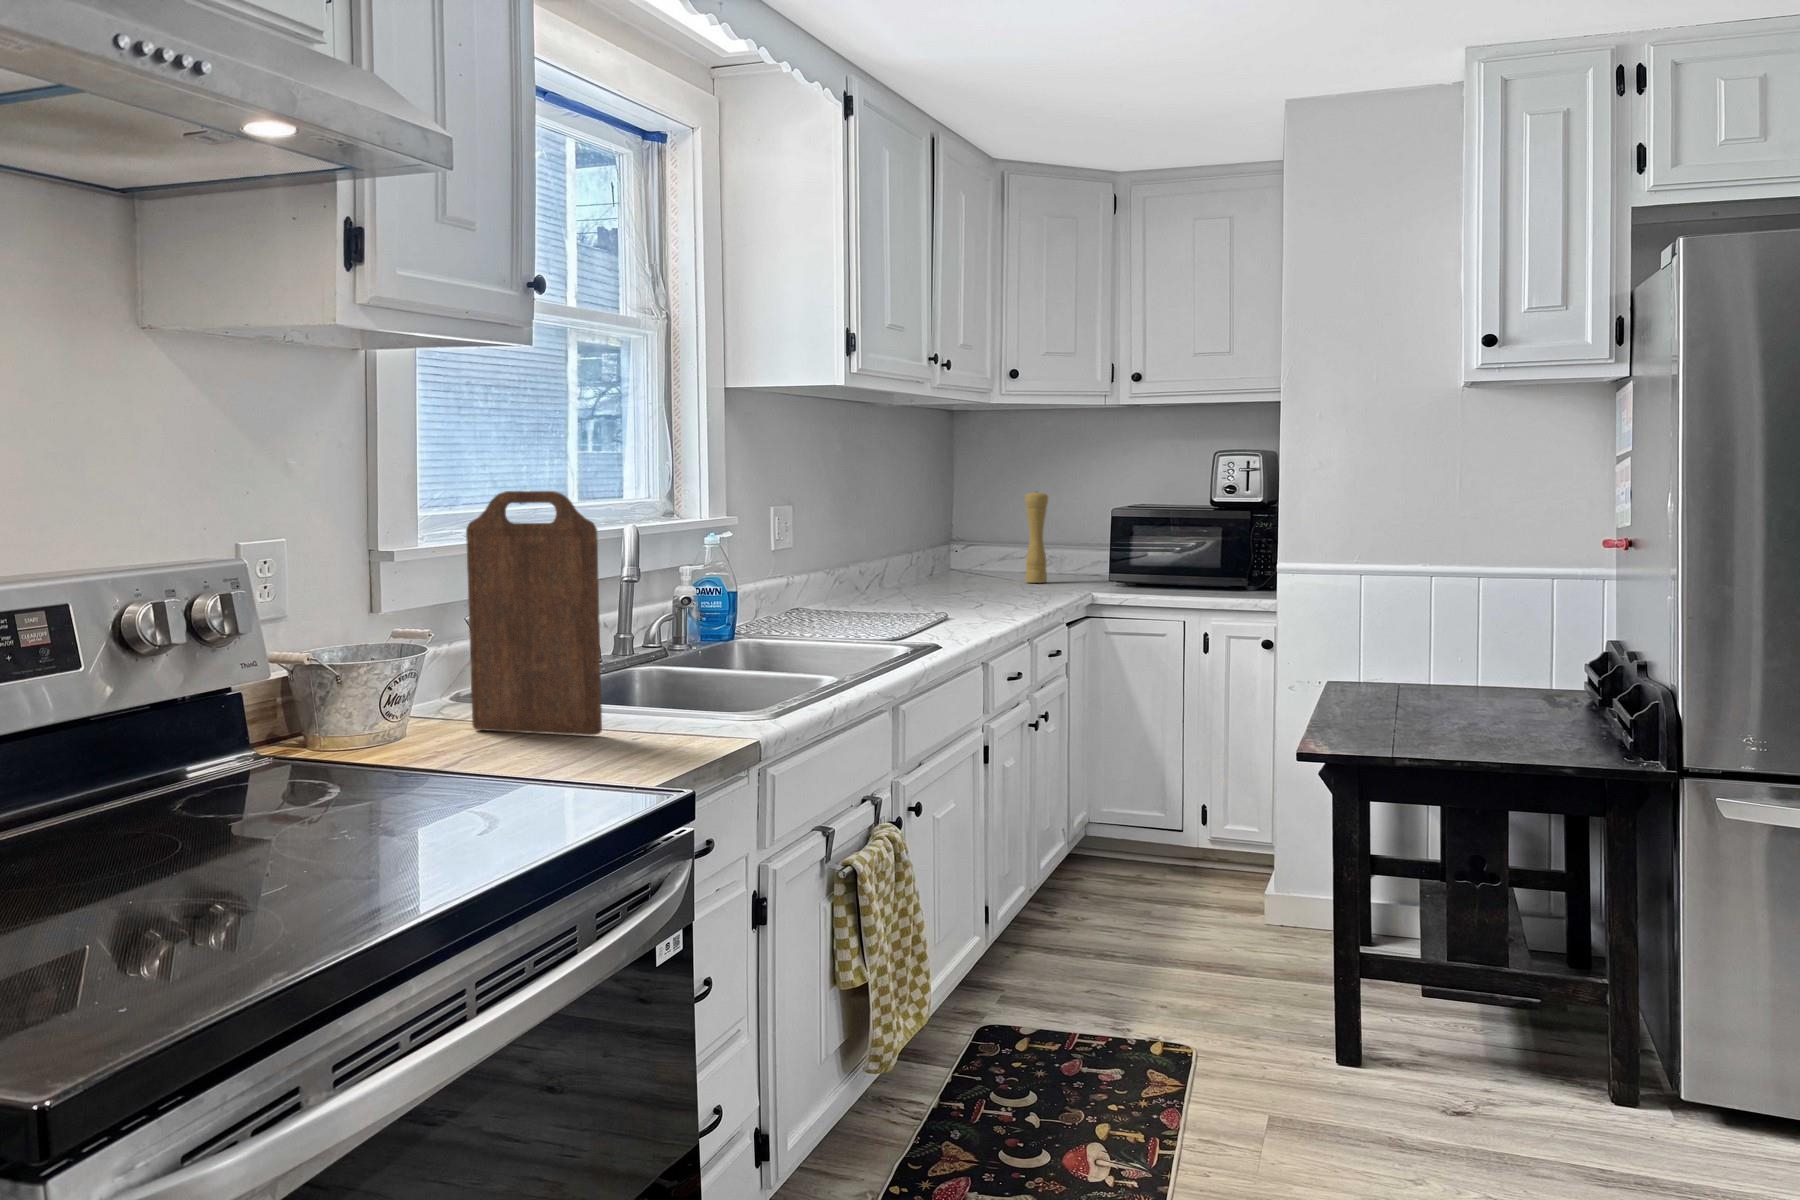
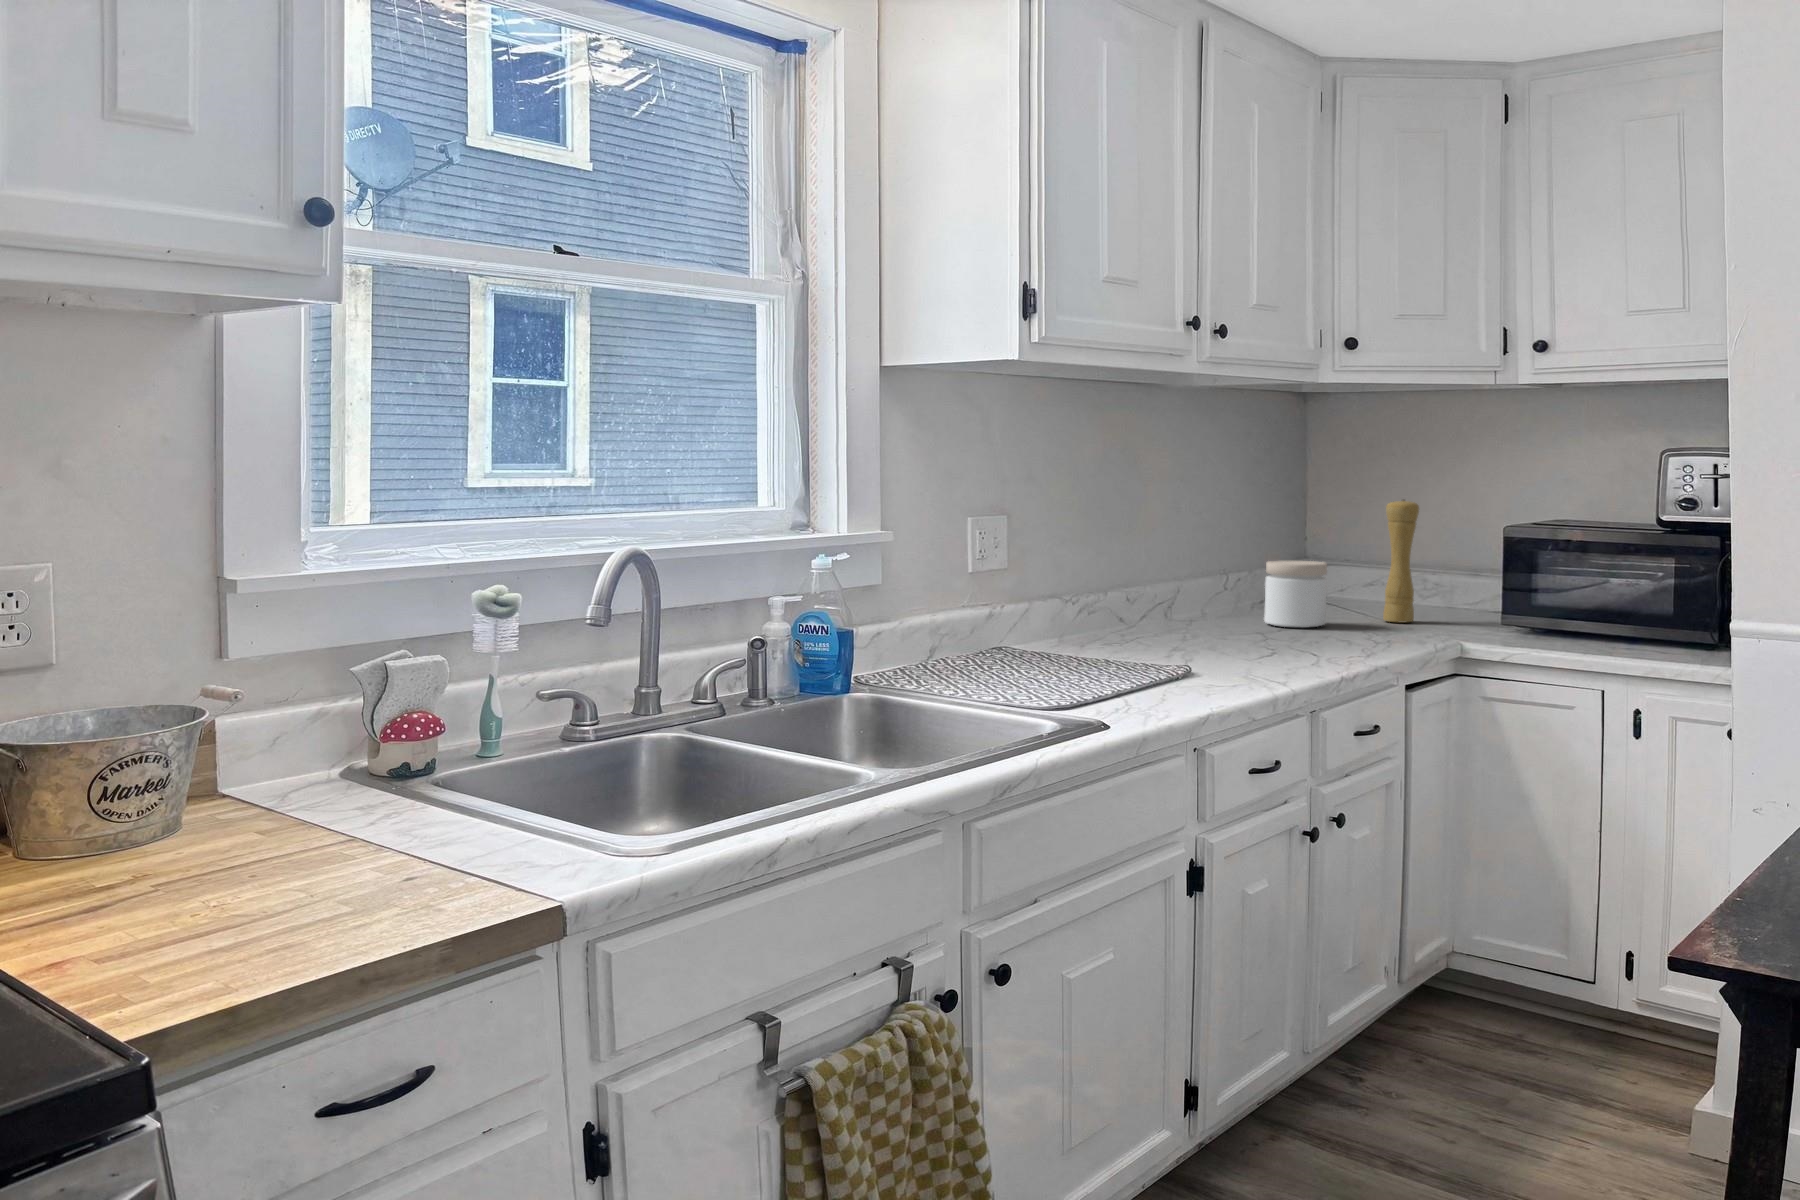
cutting board: present [466,491,602,735] -> none [211,513,343,872]
jar: none [947,539,992,588] -> present [1264,561,1327,628]

